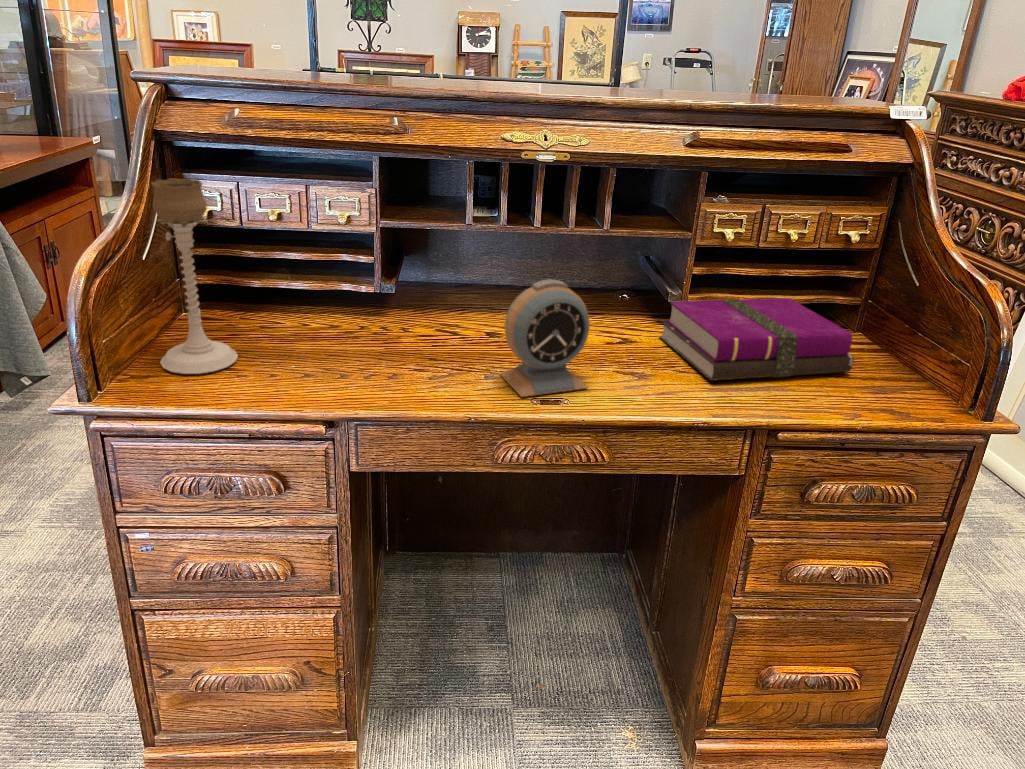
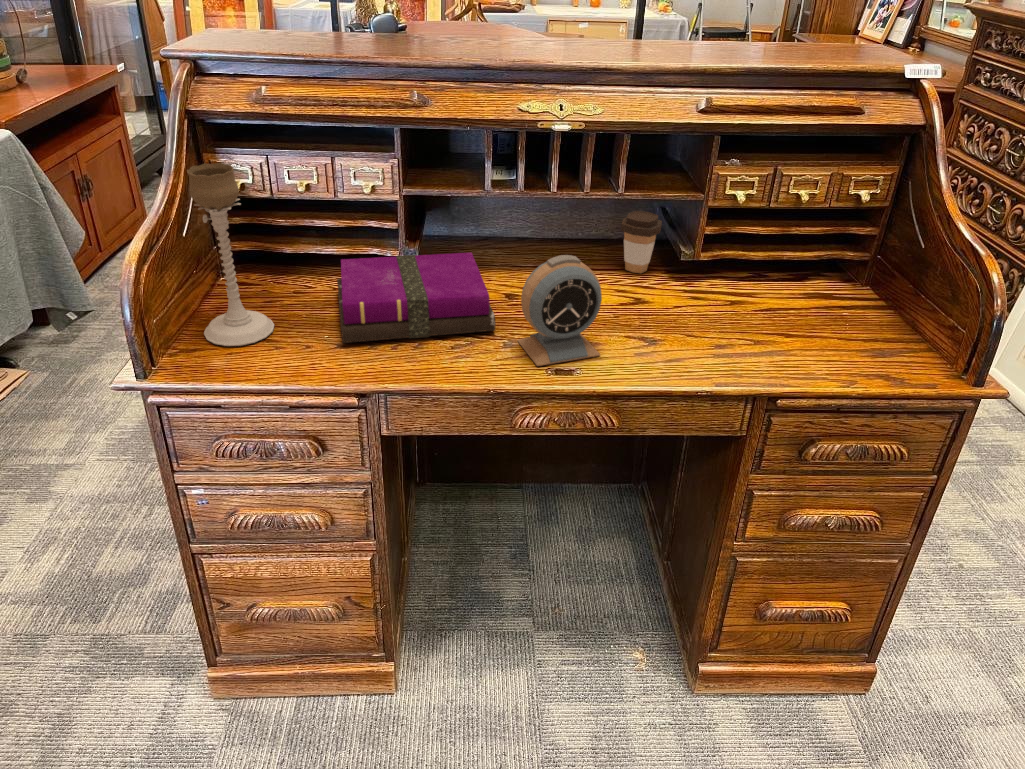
coffee cup: none [605,253,647,317] -> present [621,211,662,273]
notebook: present [659,298,854,381] -> present [337,252,496,343]

